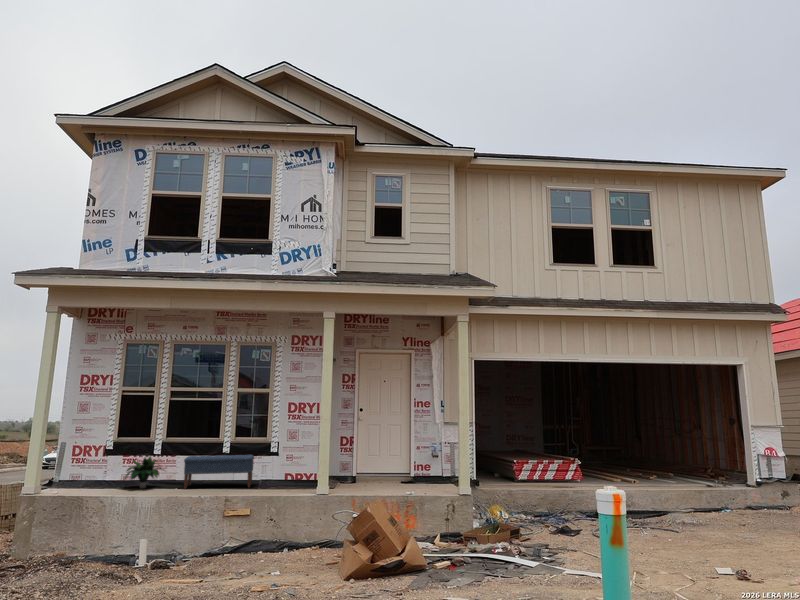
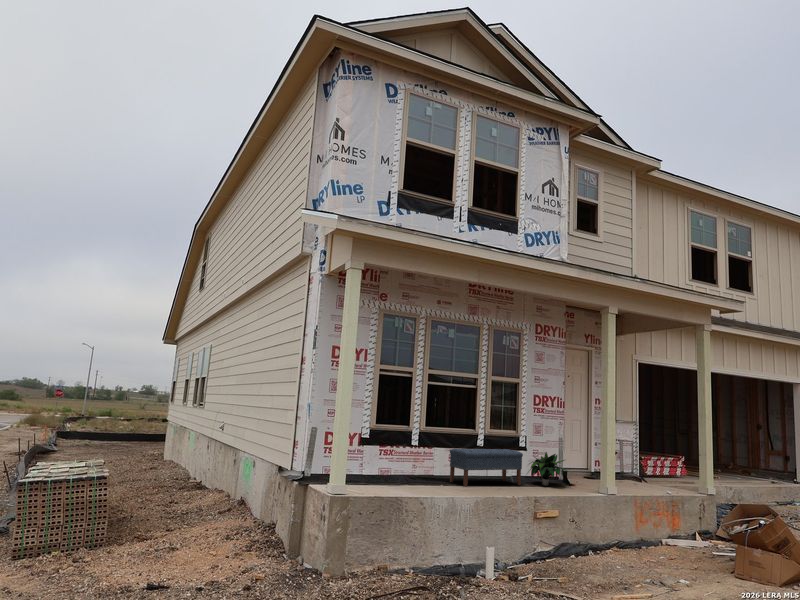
potted plant: present [125,456,162,489] -> present [528,452,567,486]

